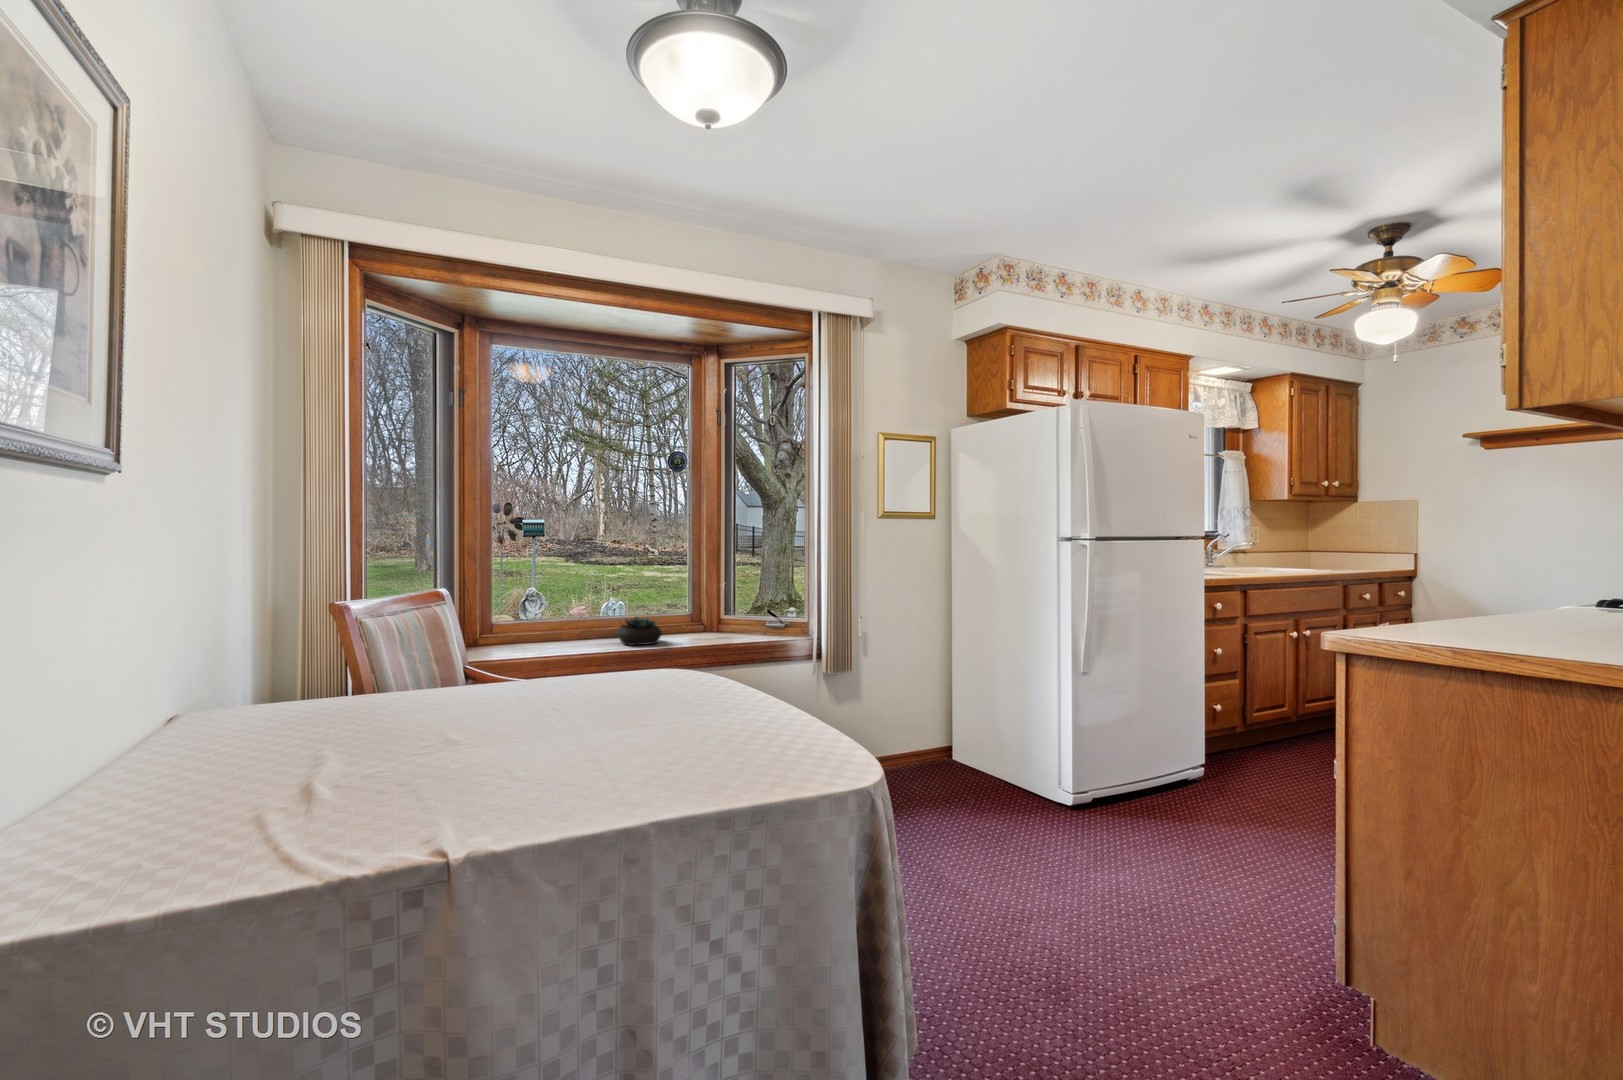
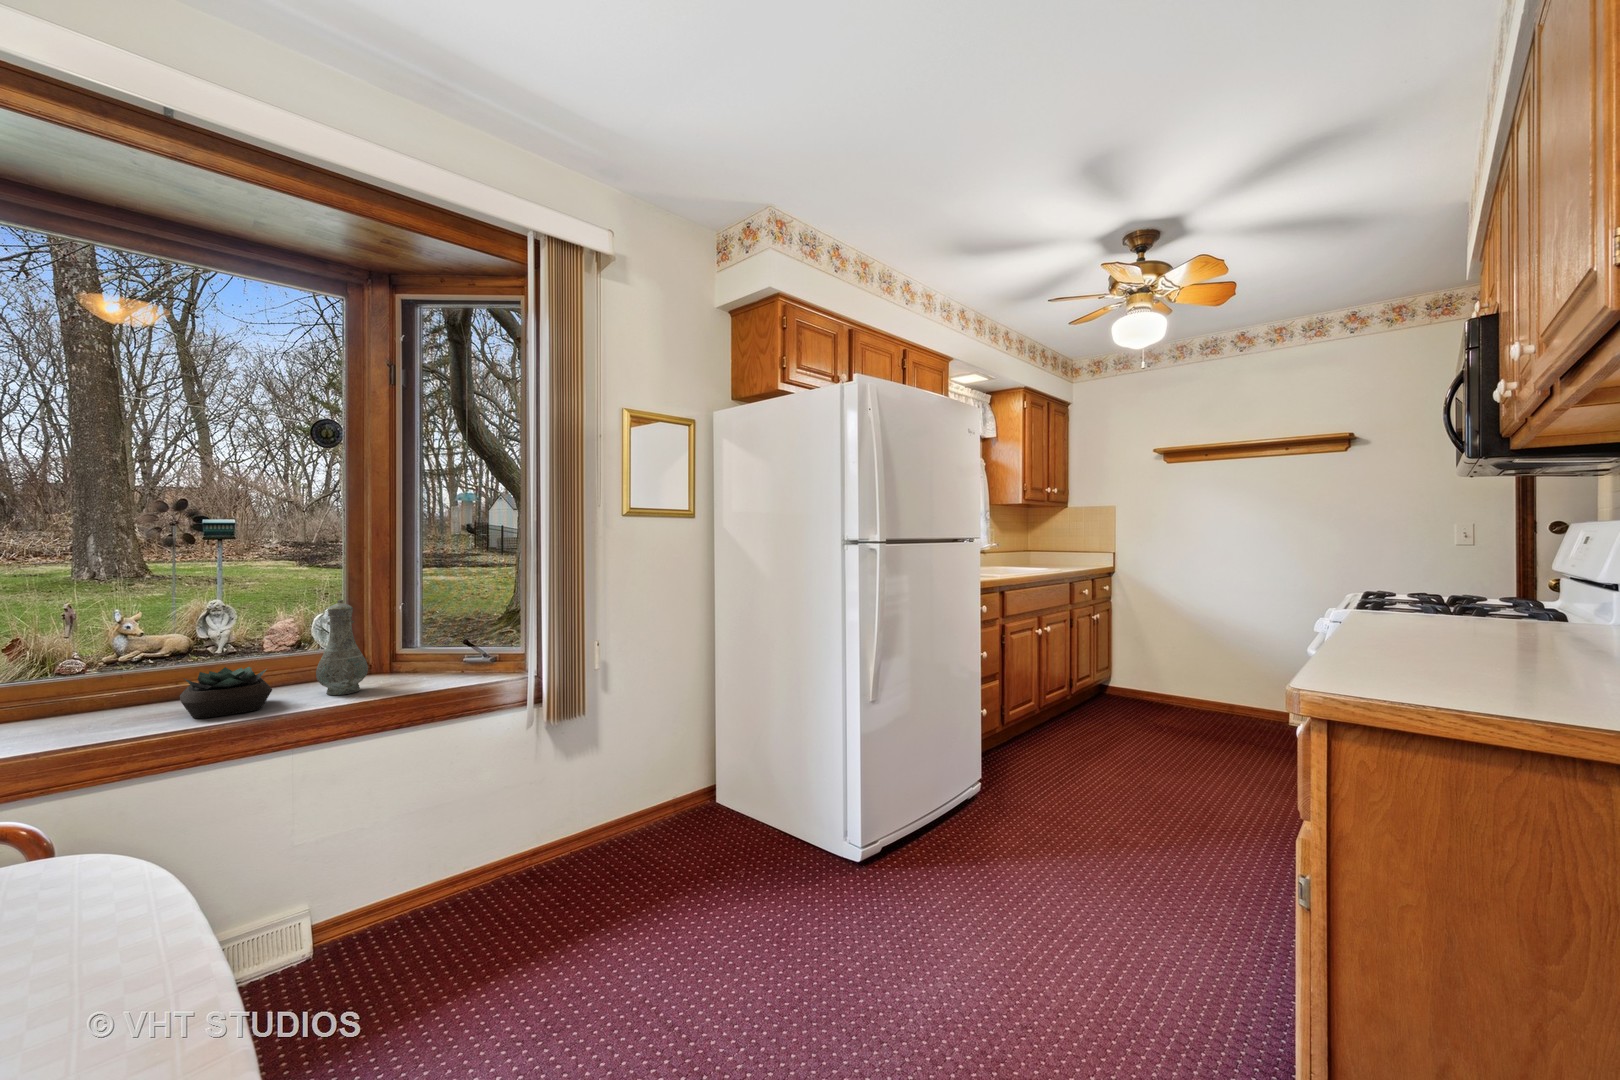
vase: none [682,576,710,640] -> present [316,600,368,695]

